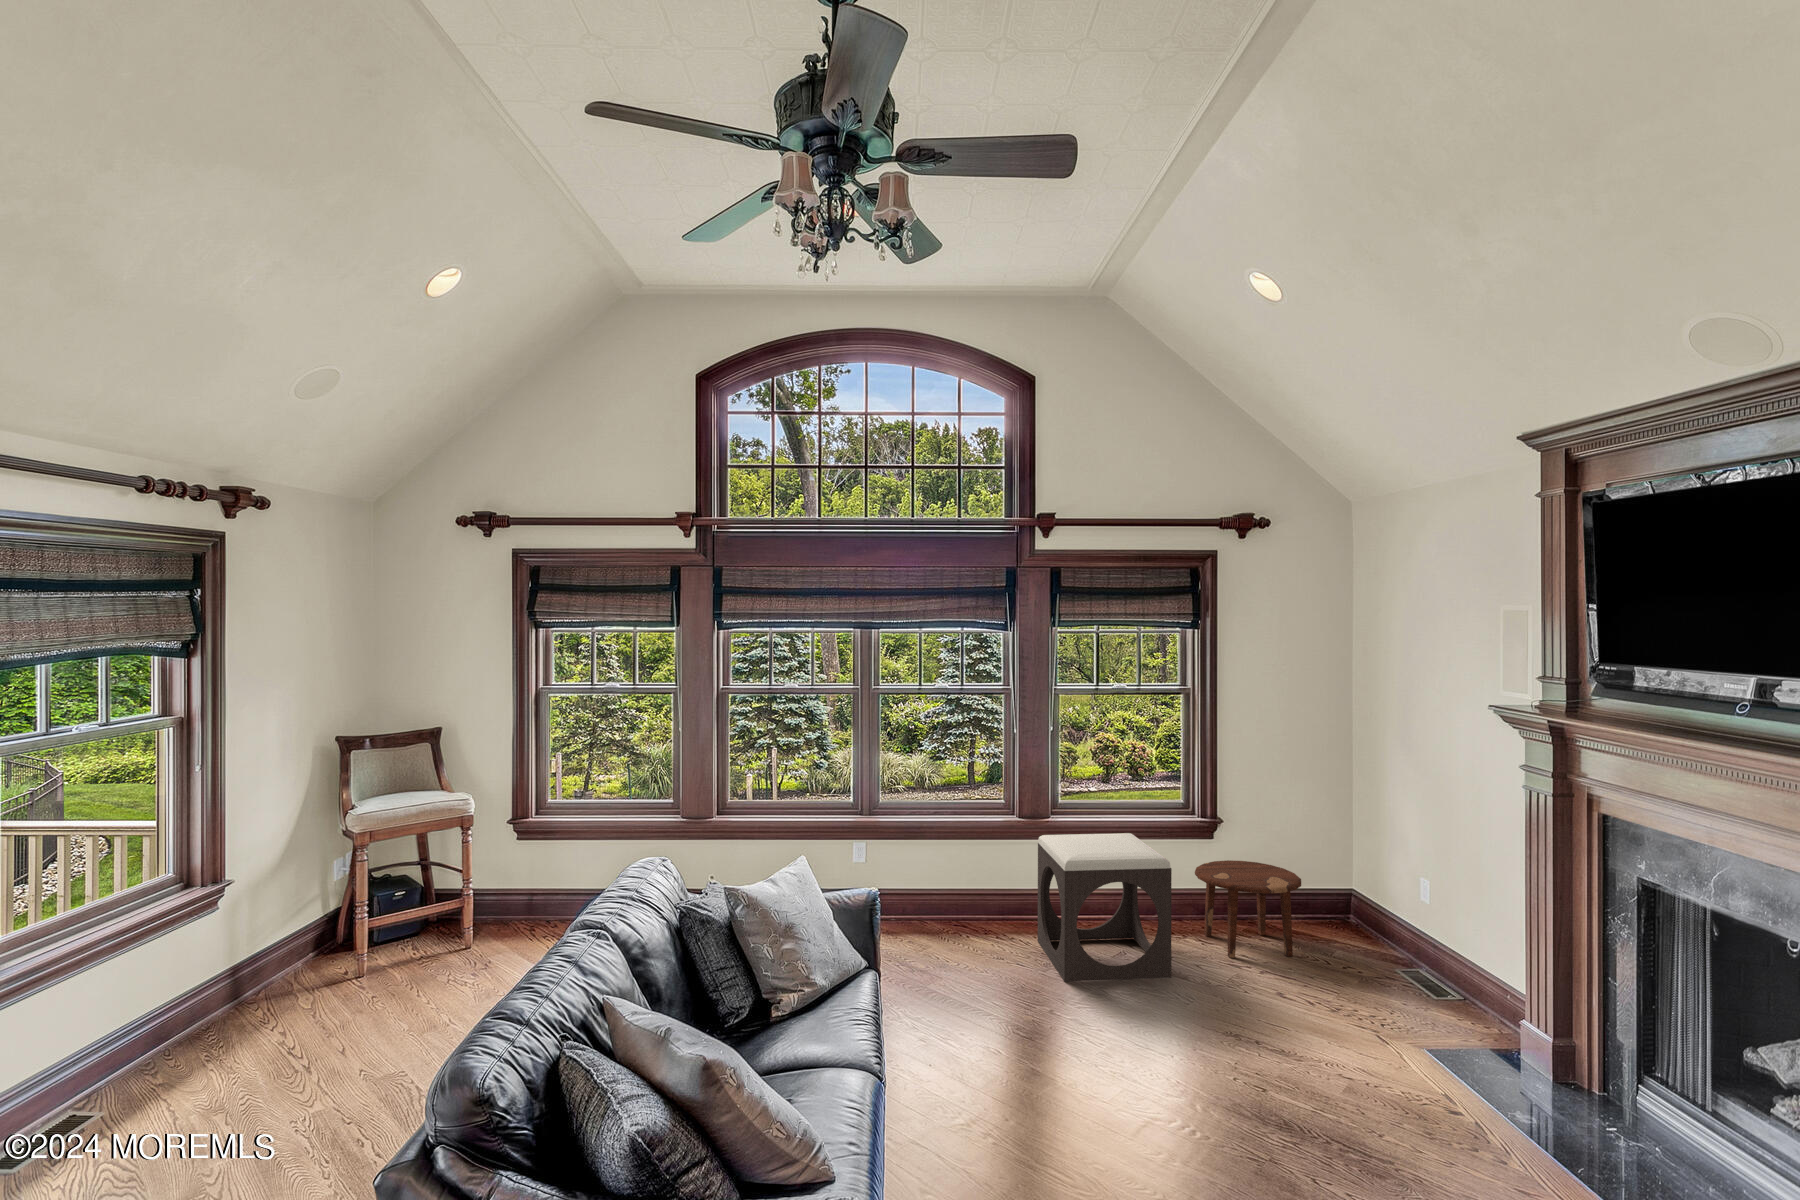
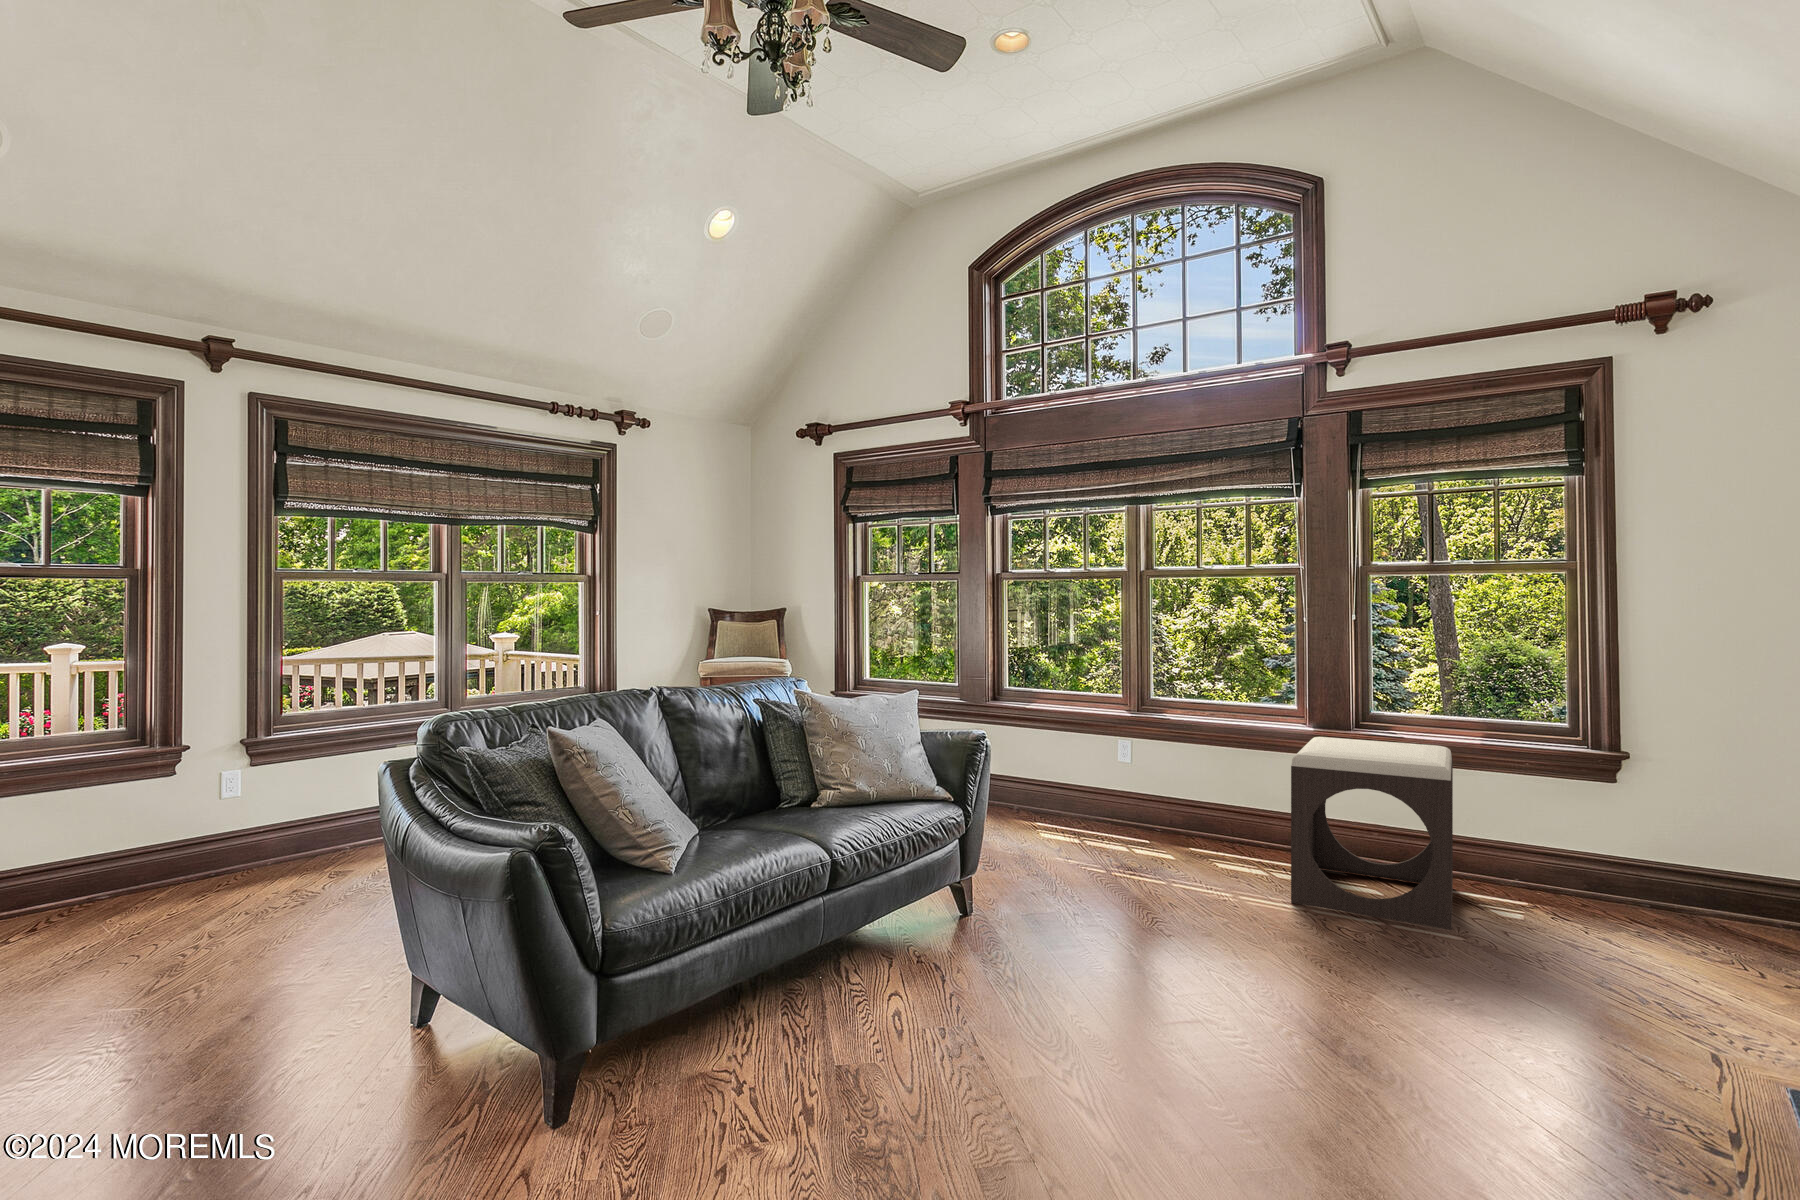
side table: present [1195,860,1301,958] -> none [1547,805,1741,952]

